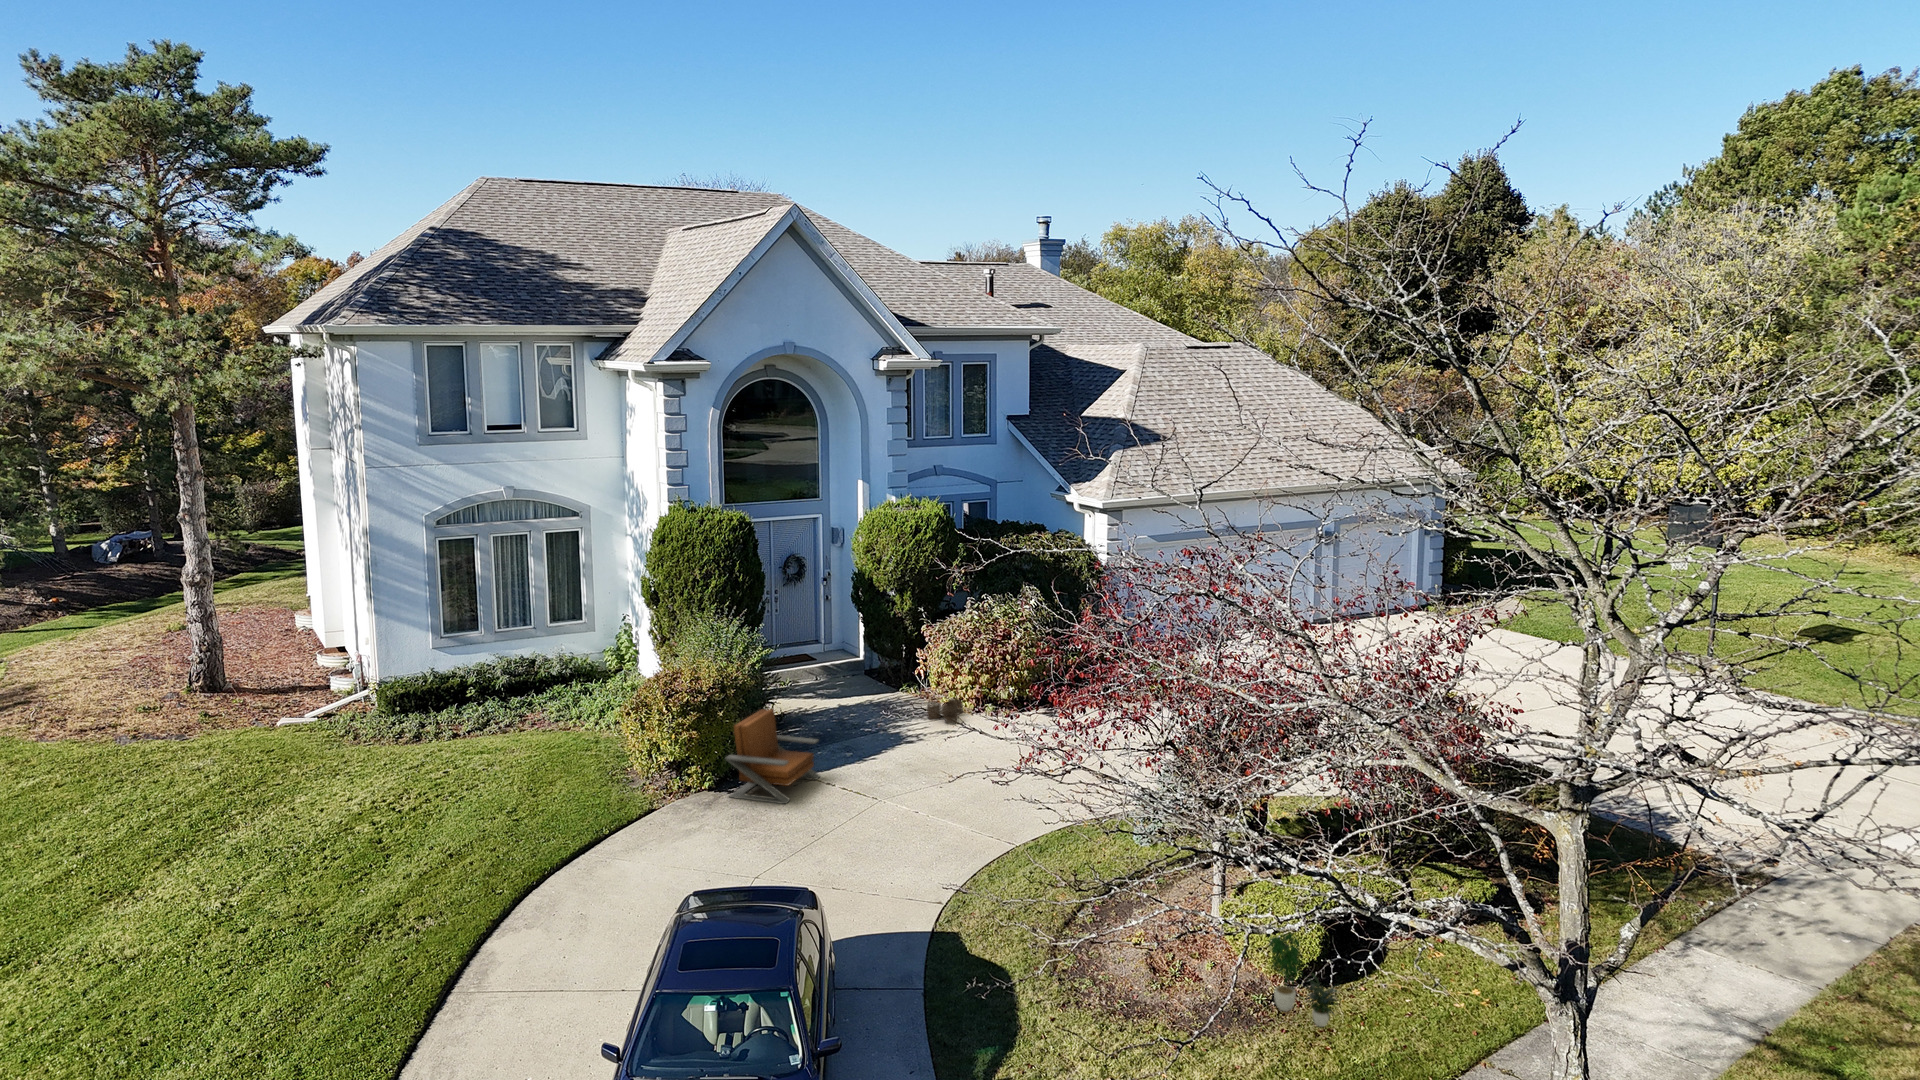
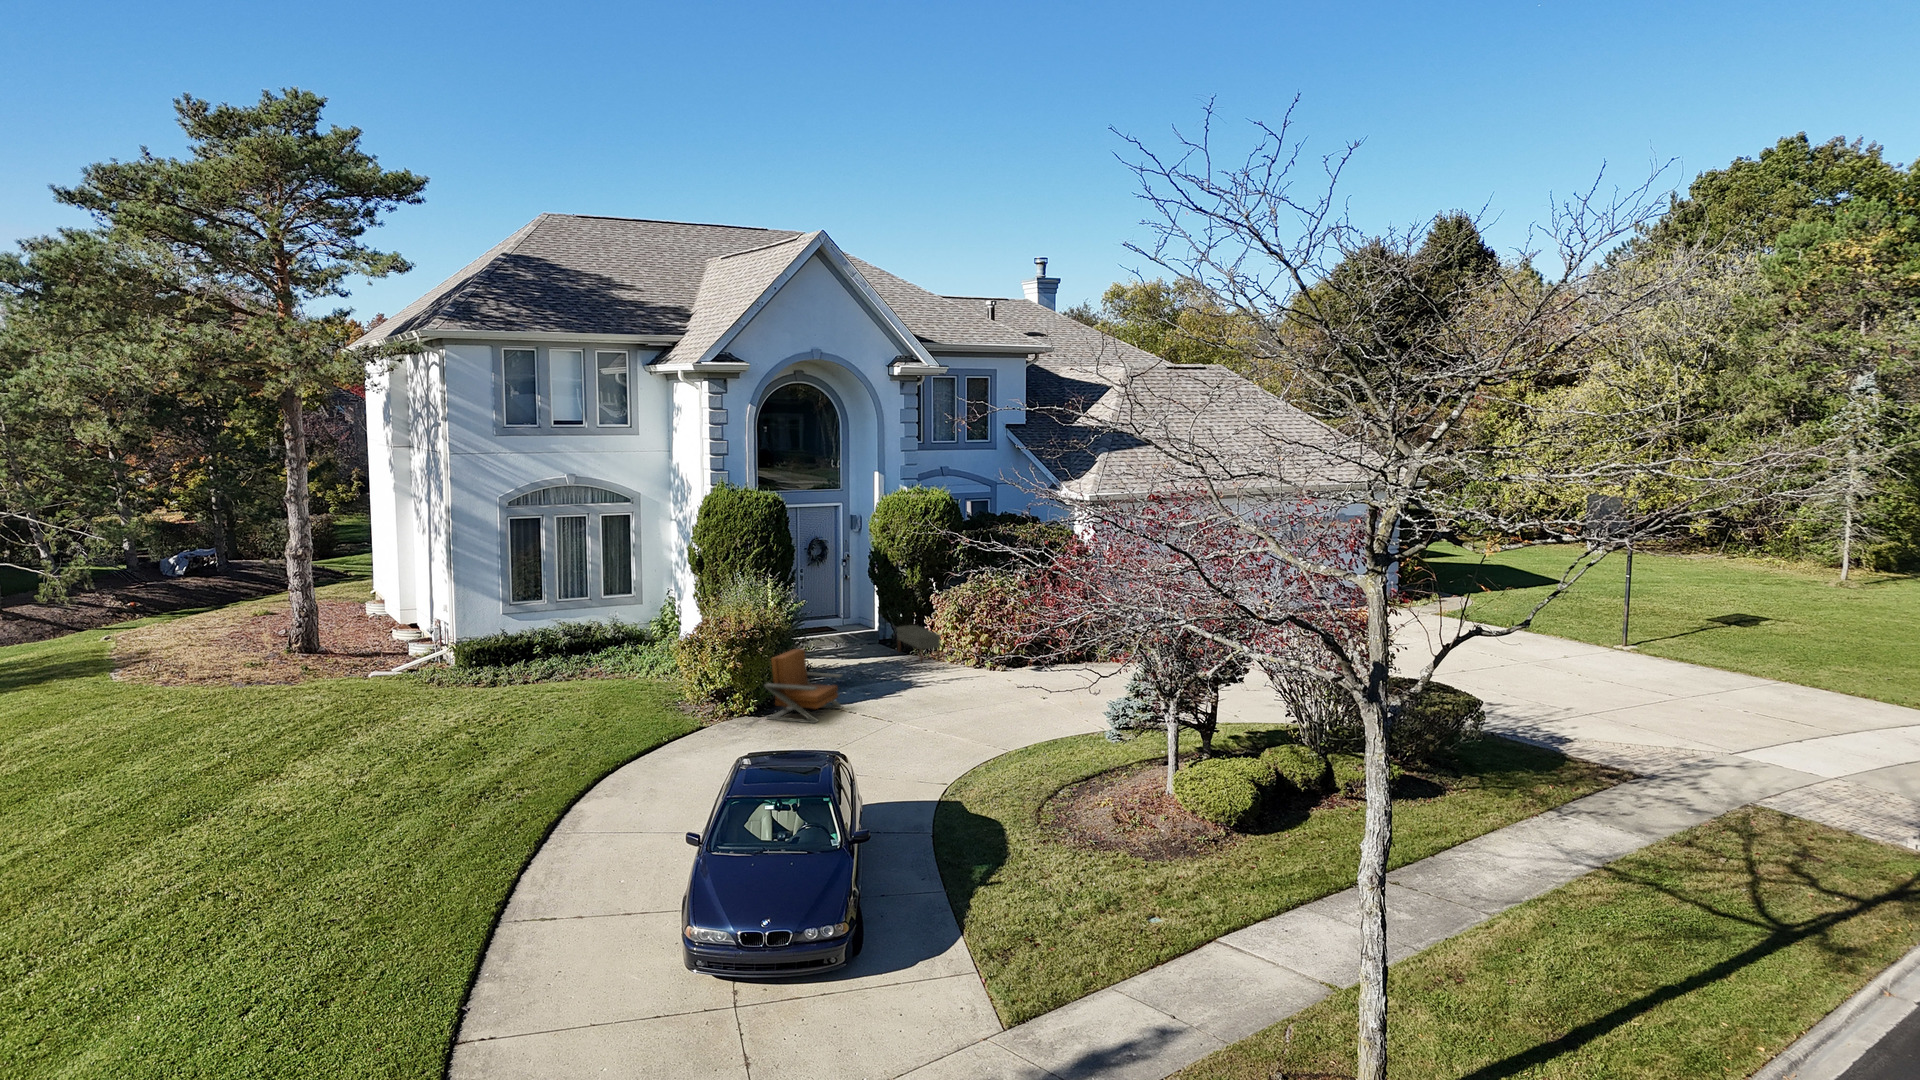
bench: none [883,656,934,704] -> present [897,625,941,661]
woven basket: present [927,698,963,724] -> none [935,654,966,675]
potted plant: present [1269,933,1338,1027] -> none [1202,770,1260,846]

